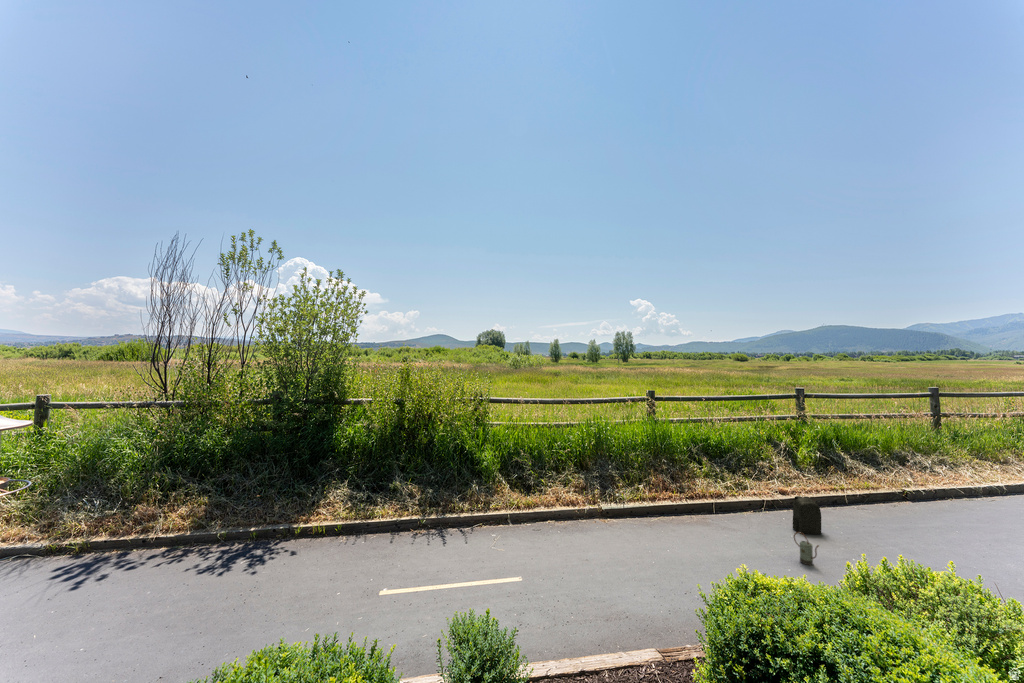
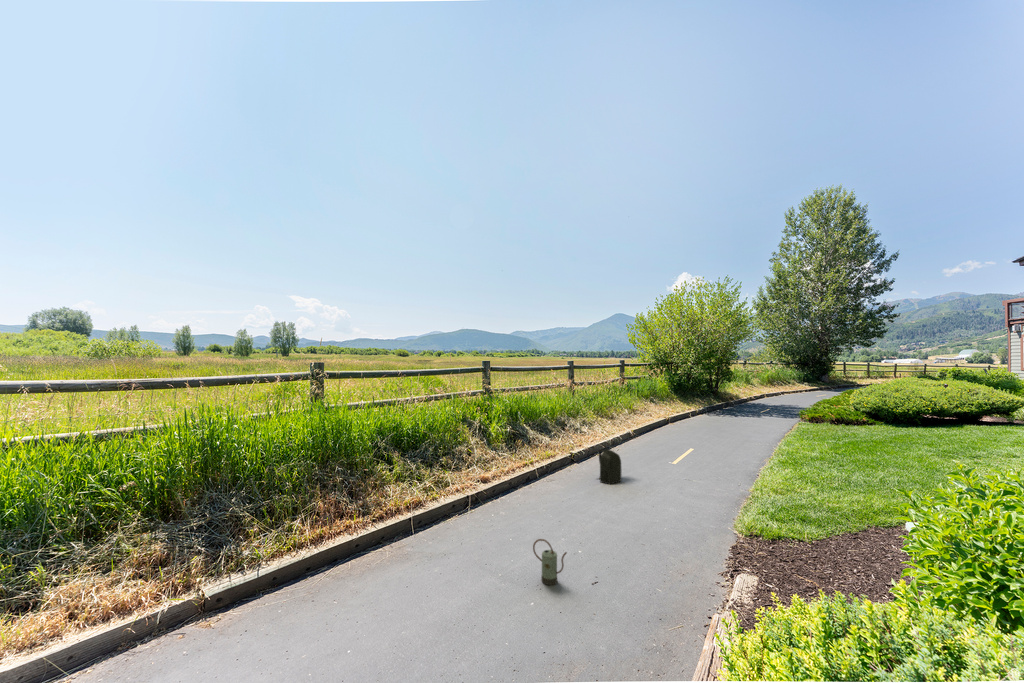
backpack: present [793,496,821,534] -> present [599,449,621,484]

